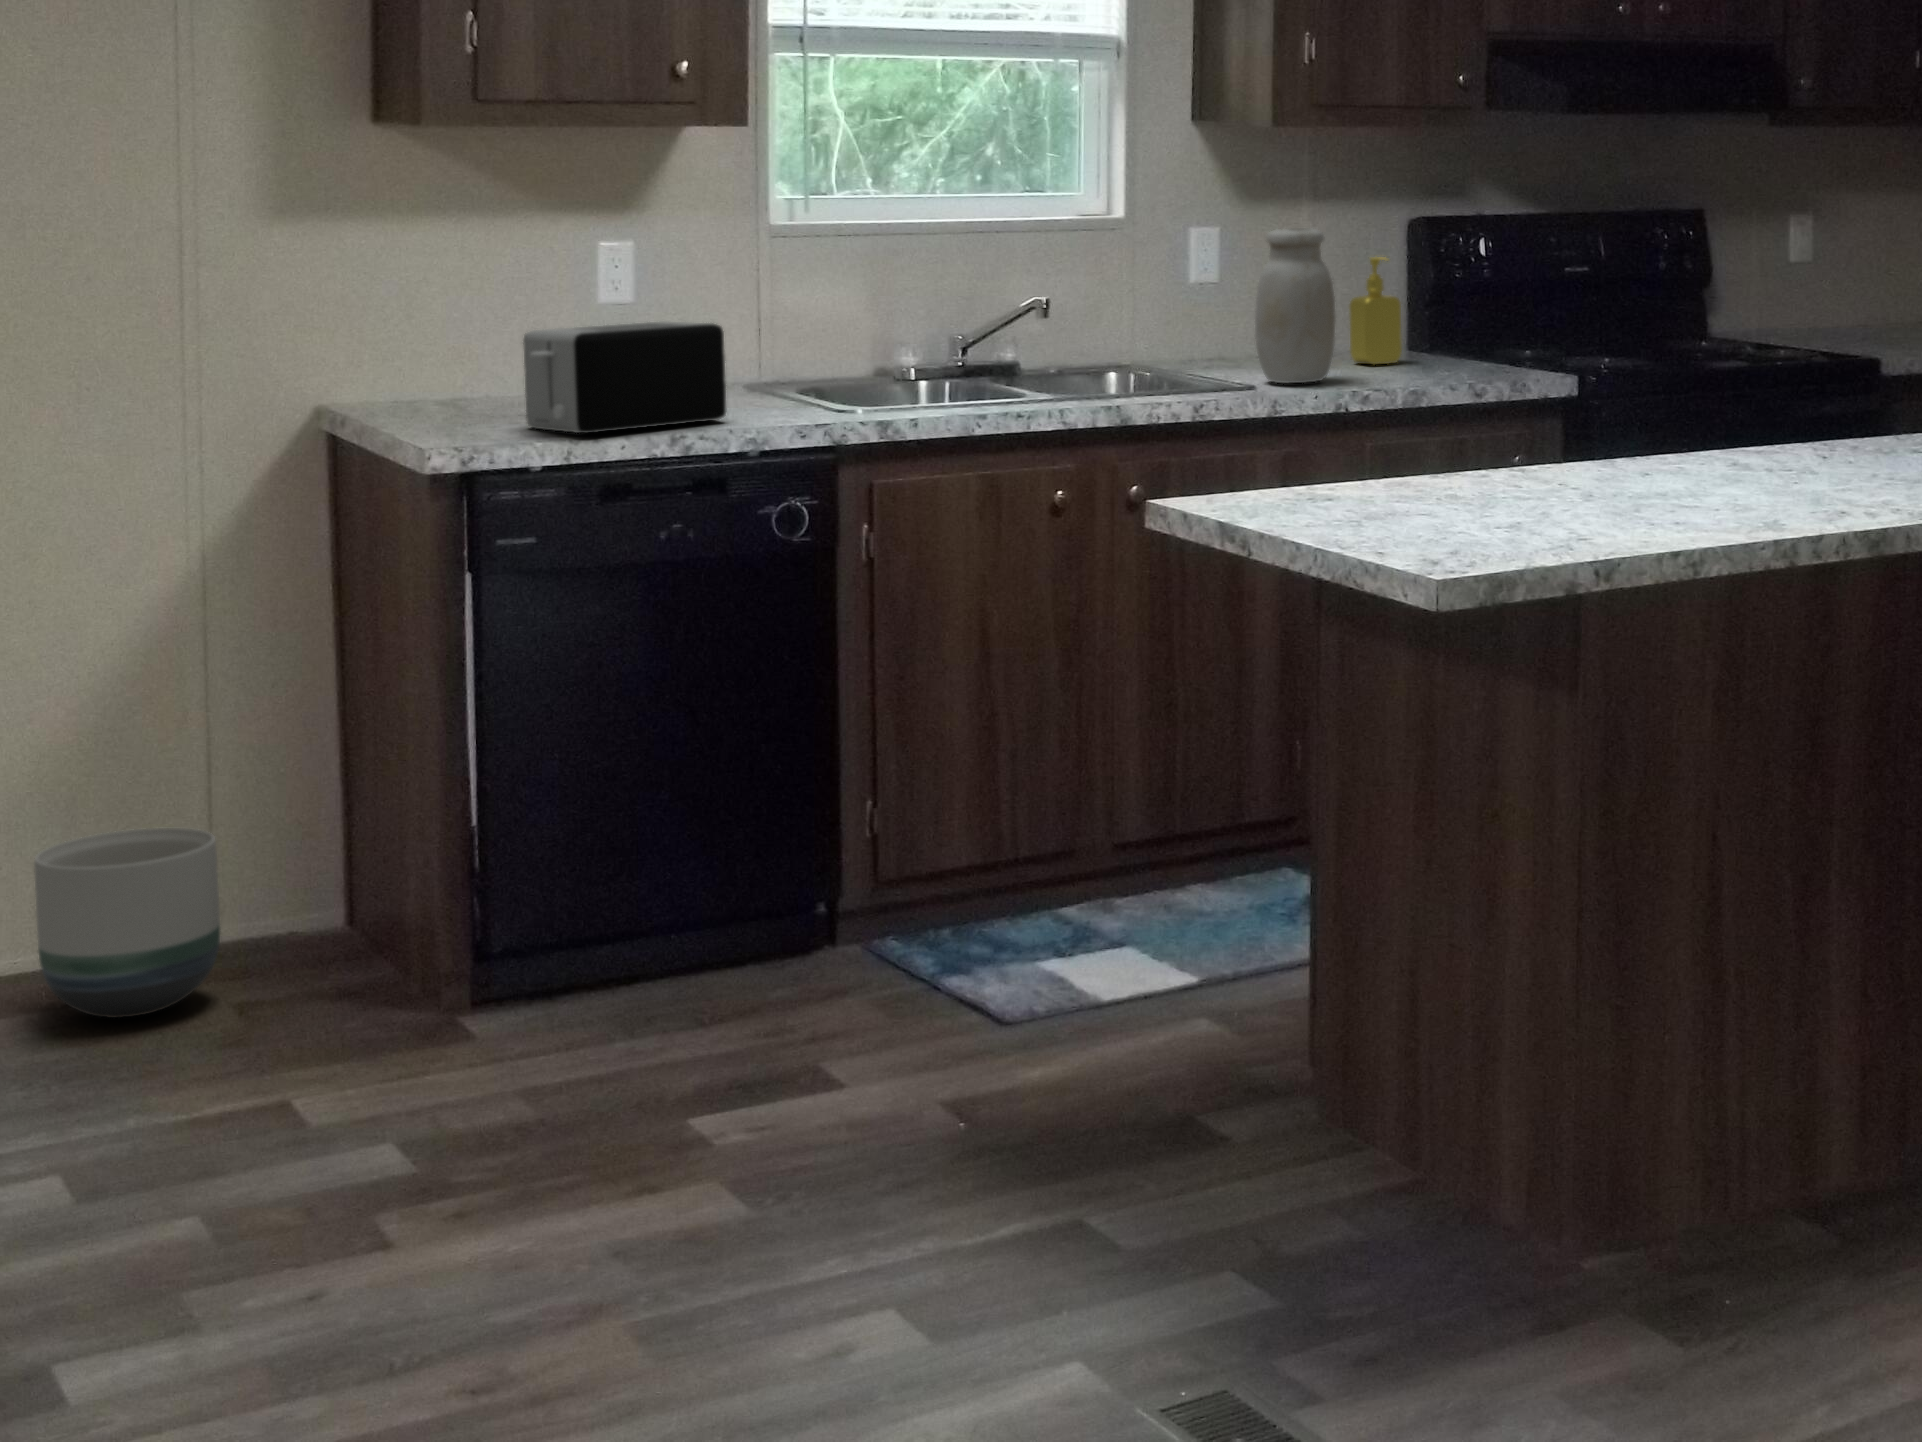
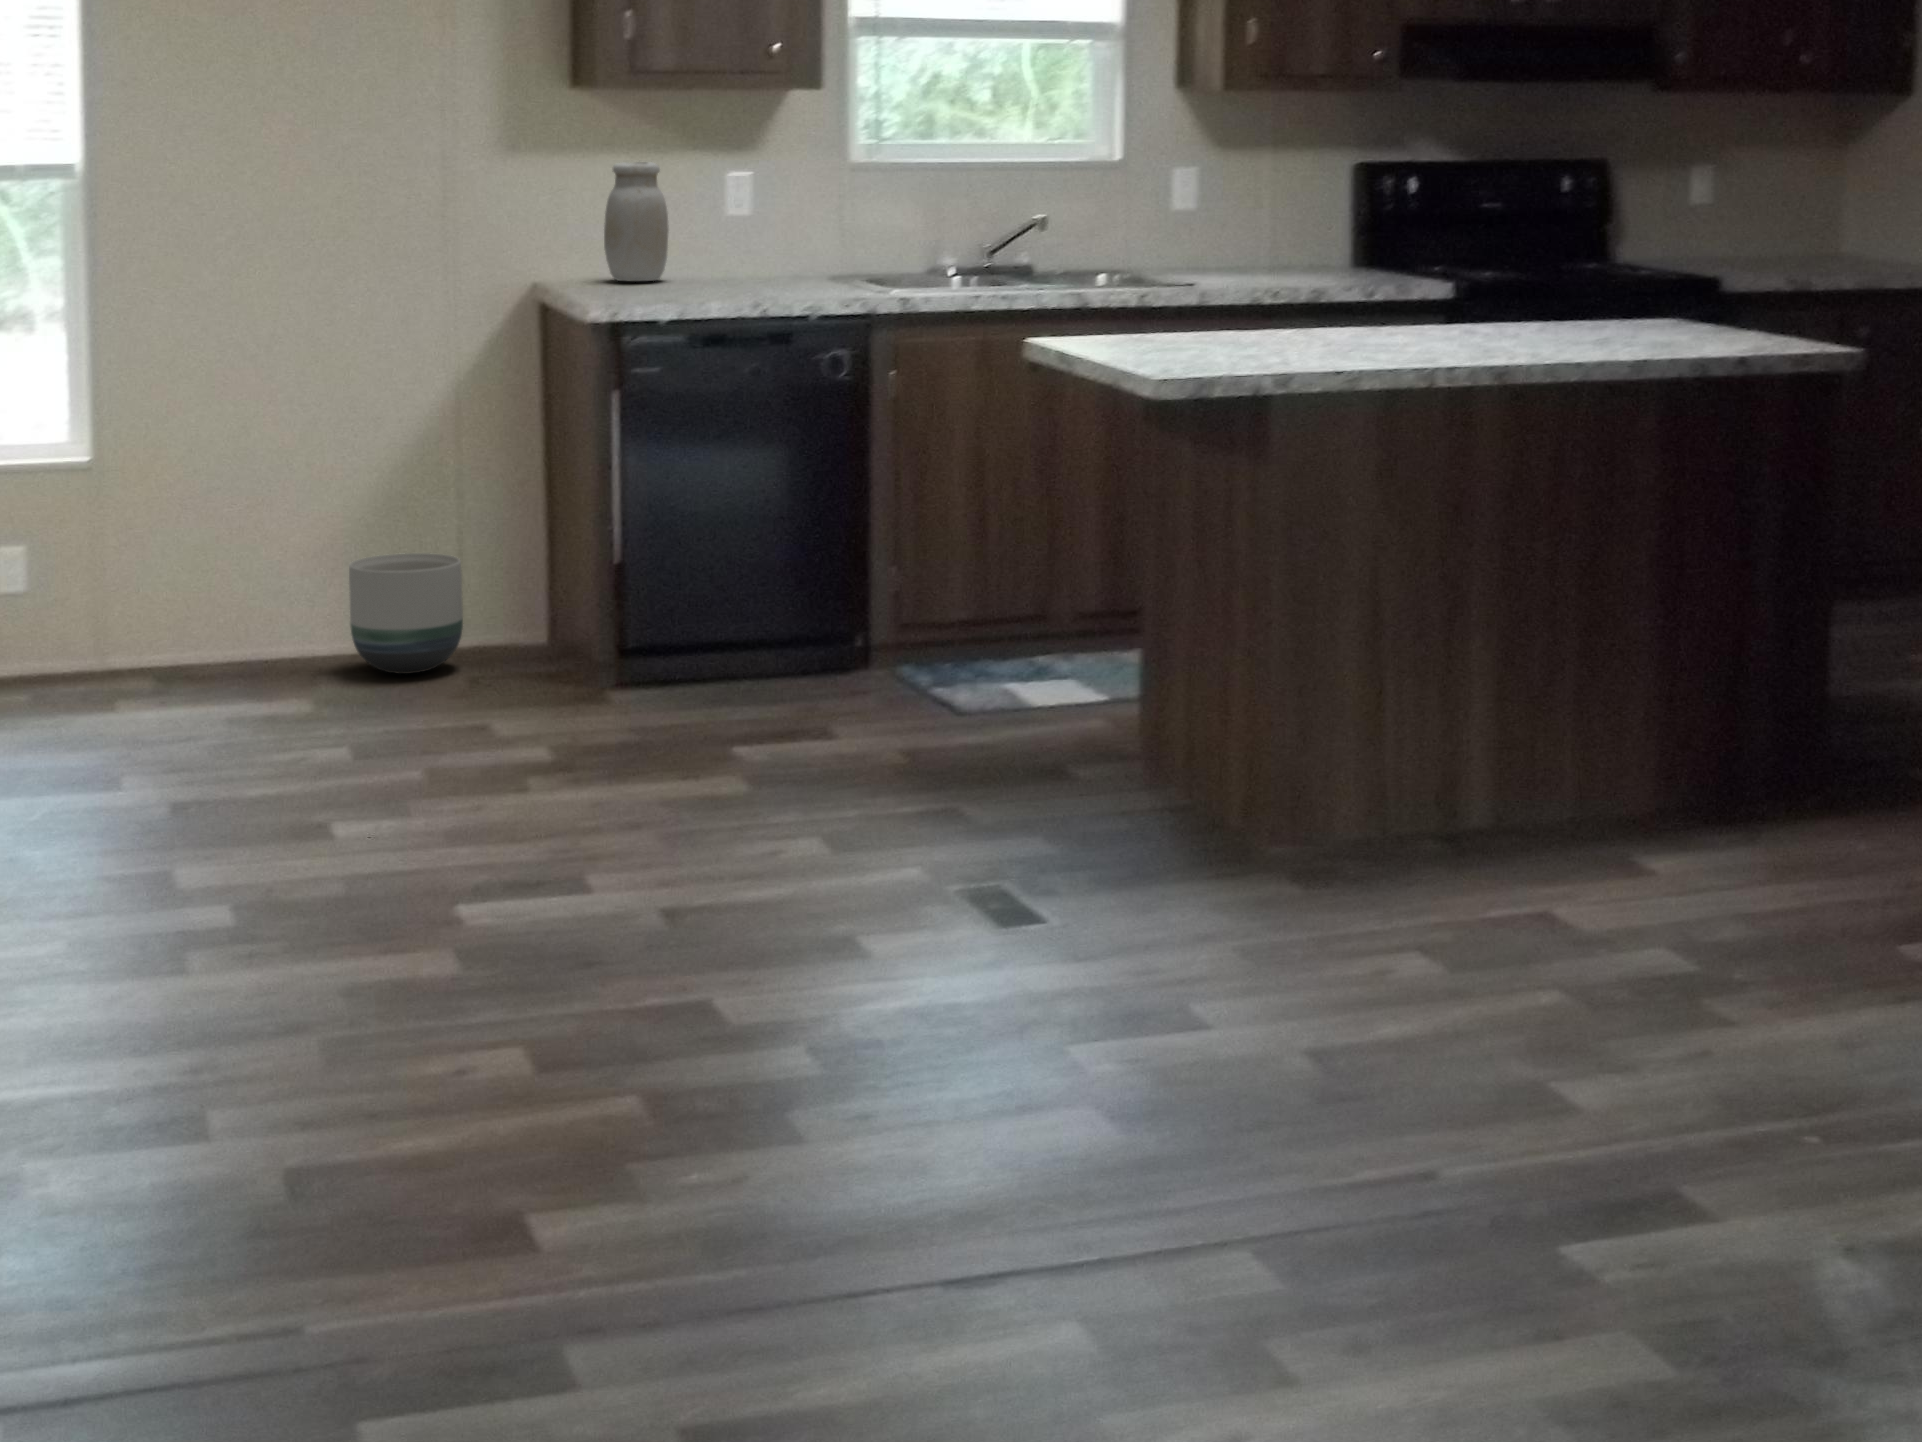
jar: present [1255,228,1335,383] -> present [604,162,669,281]
soap dispenser: present [1350,257,1402,364] -> none [1282,193,1323,276]
toaster: present [523,321,726,433] -> none [666,223,801,298]

